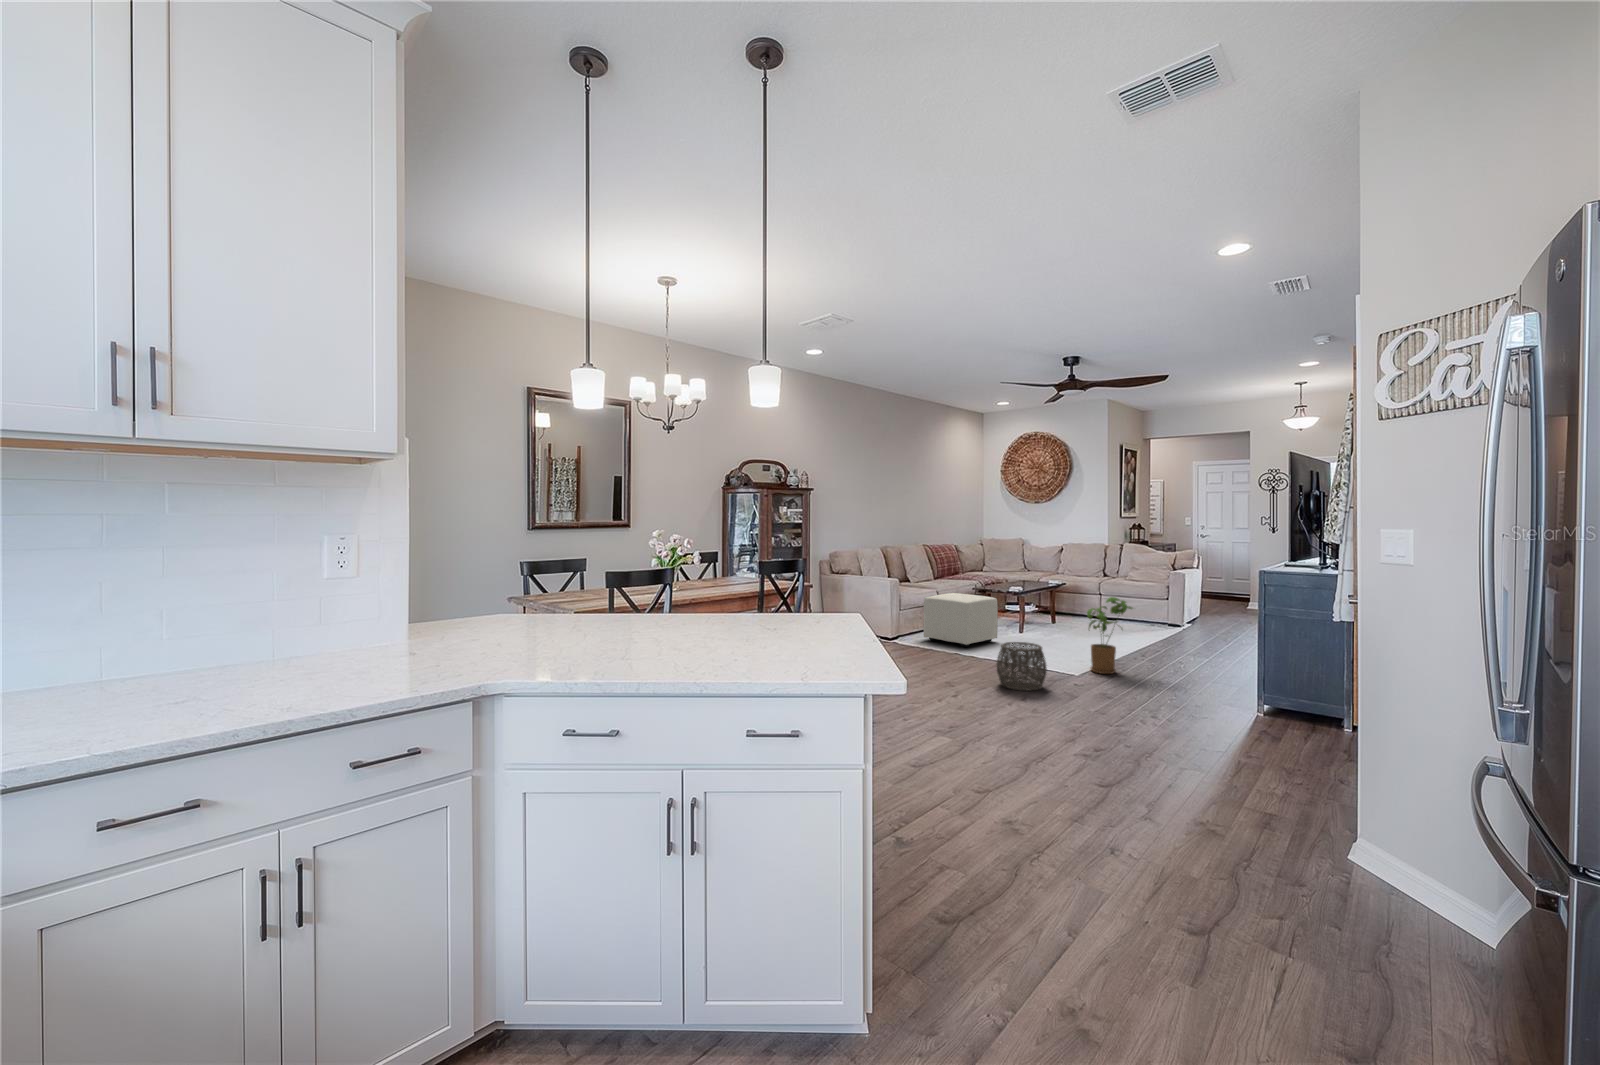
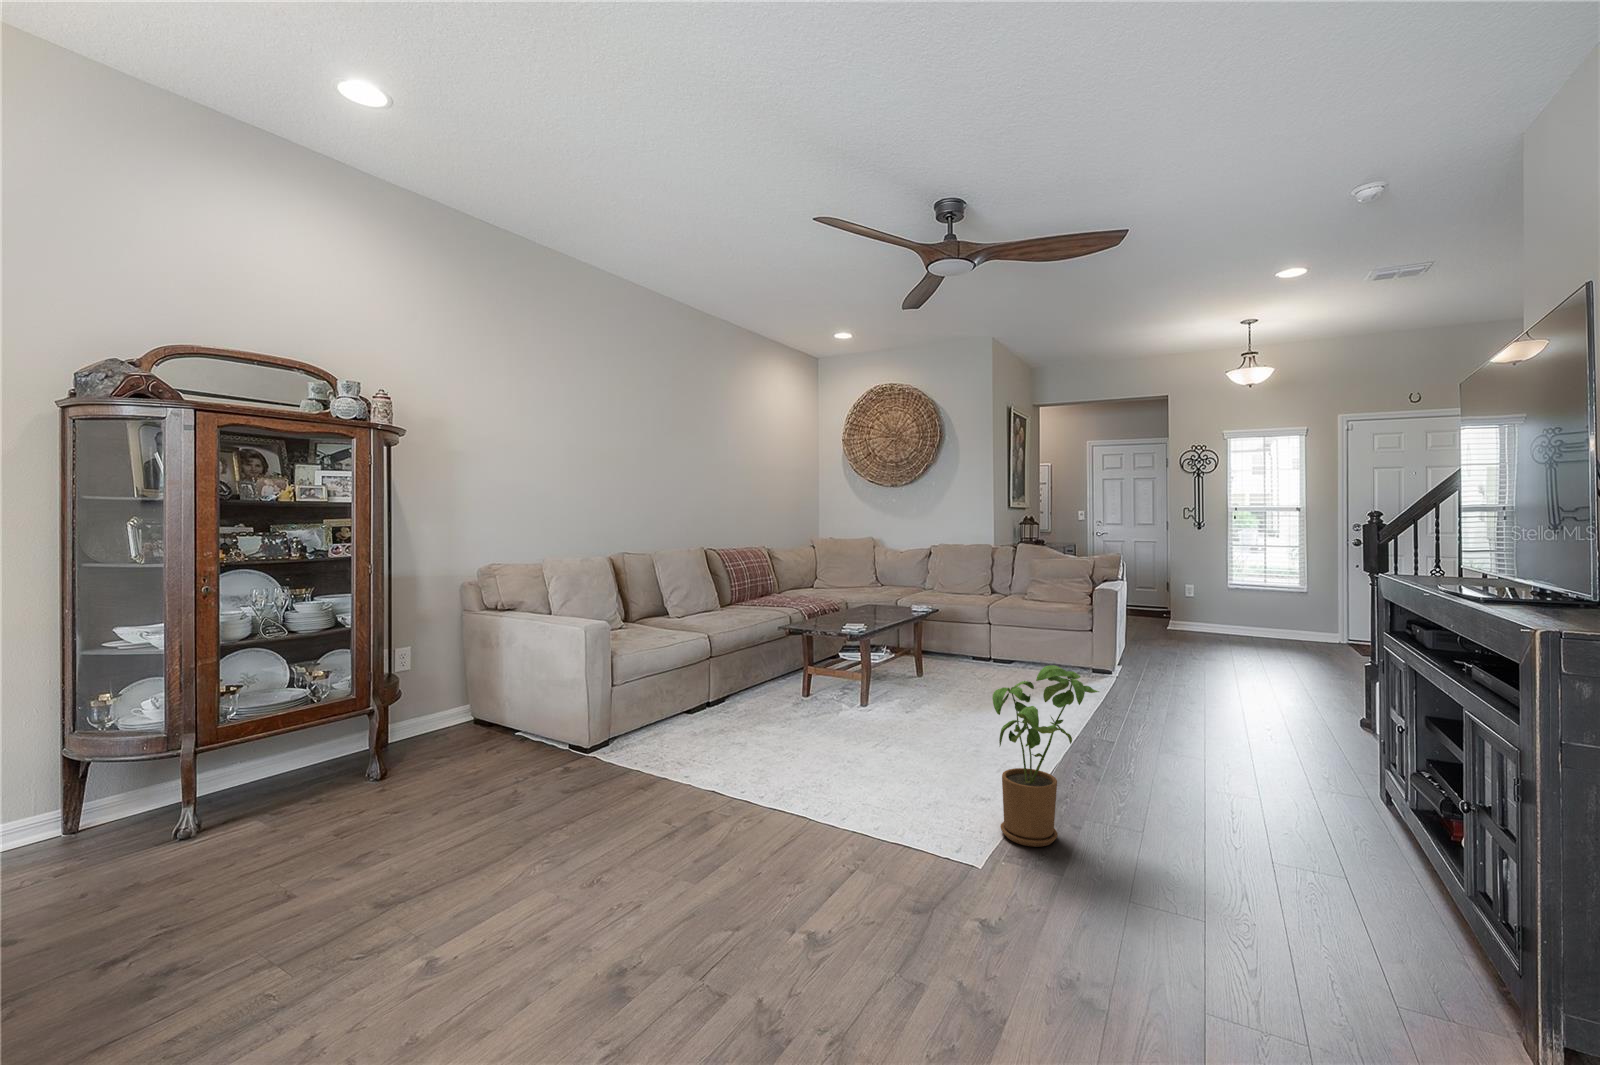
ottoman: present [923,593,998,647] -> none [670,641,816,759]
woven basket: present [997,642,1047,691] -> none [772,804,908,974]

